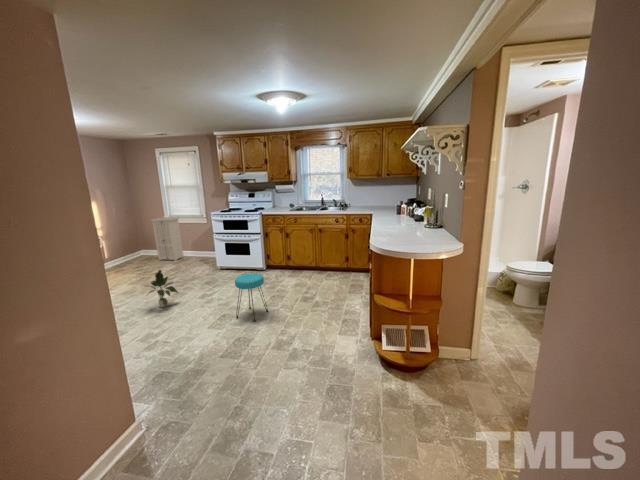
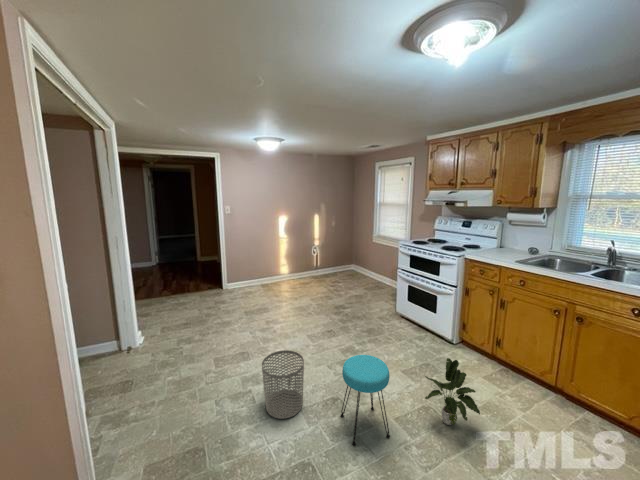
storage cabinet: present [151,218,184,260] -> none [358,236,384,285]
potted plant: present [149,270,178,307] -> present [425,358,480,425]
waste bin: none [173,293,210,340] -> present [262,350,304,419]

